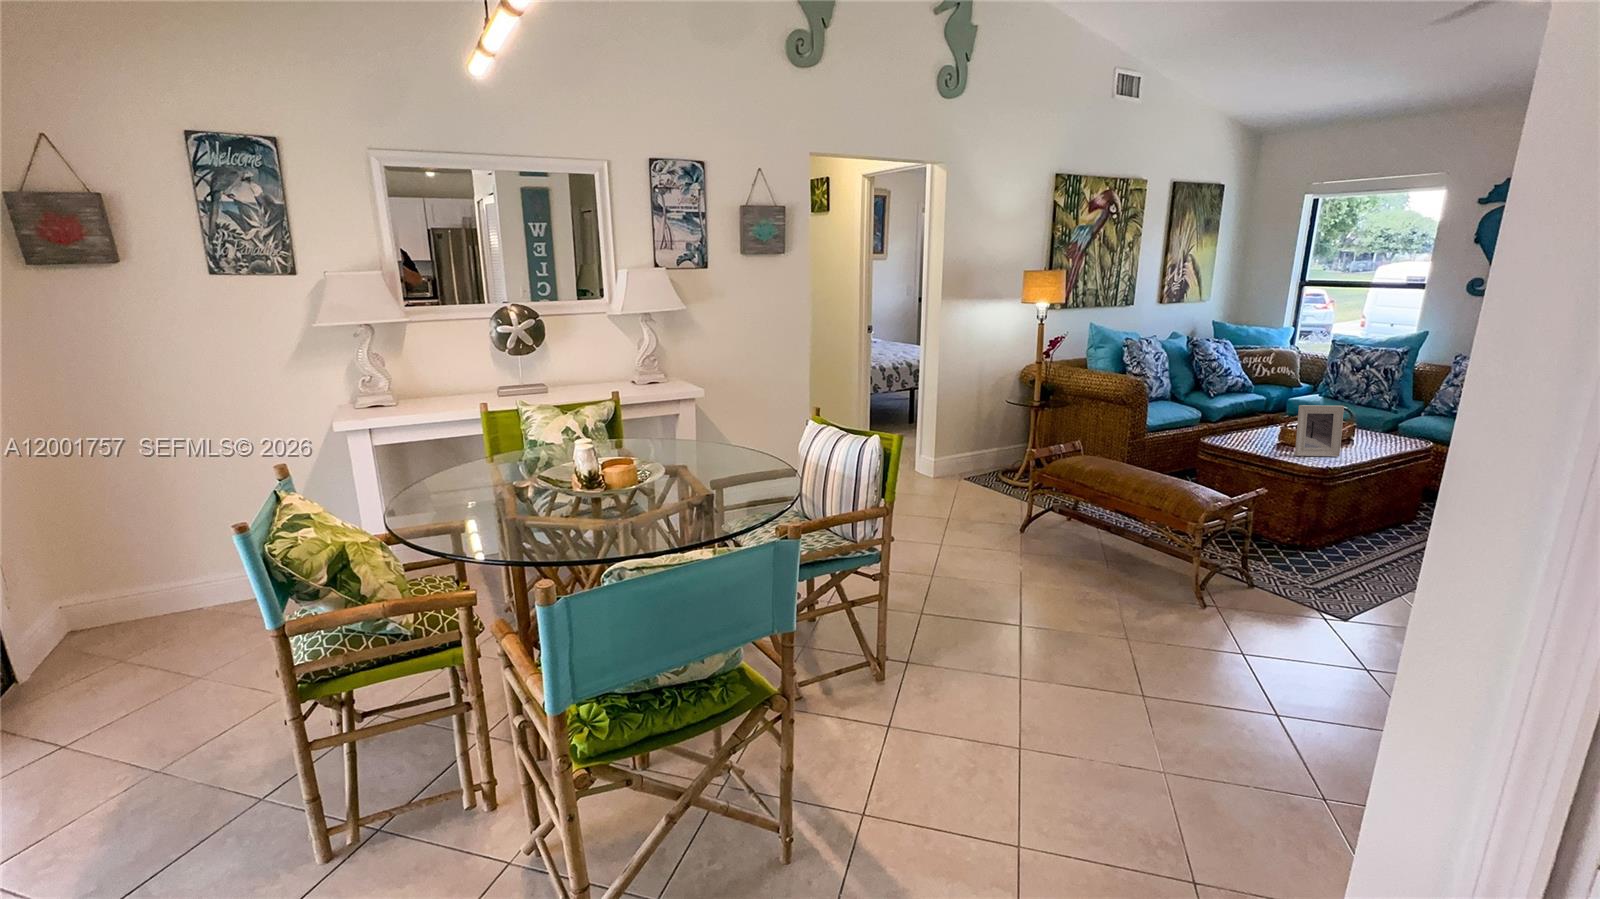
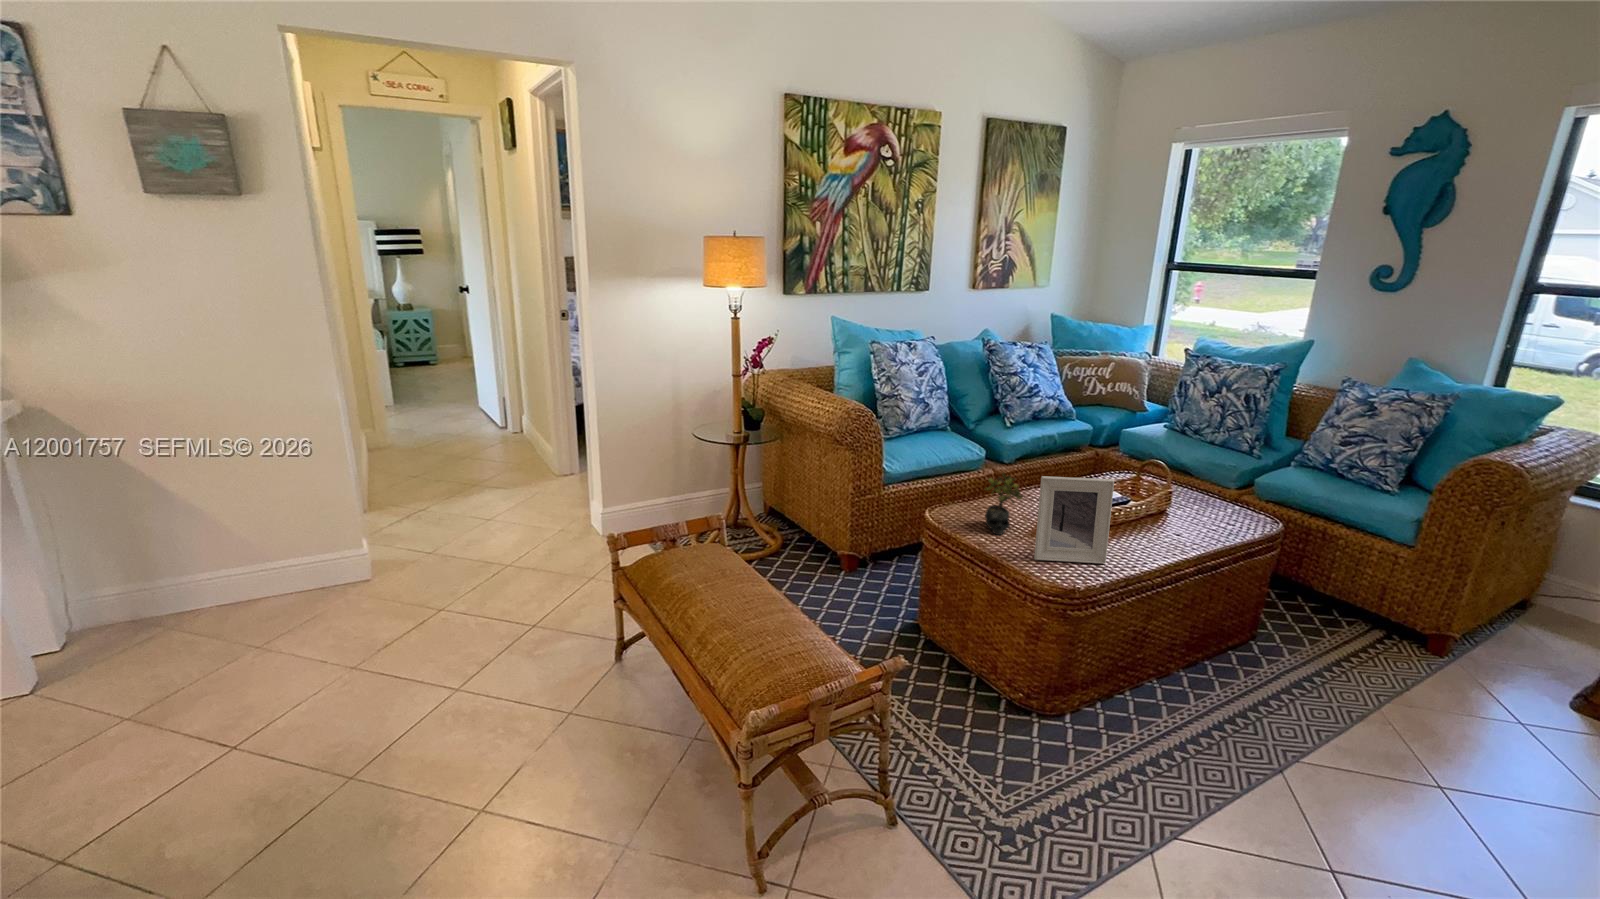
succulent plant: none [1250,409,1280,447] -> present [985,473,1024,535]

